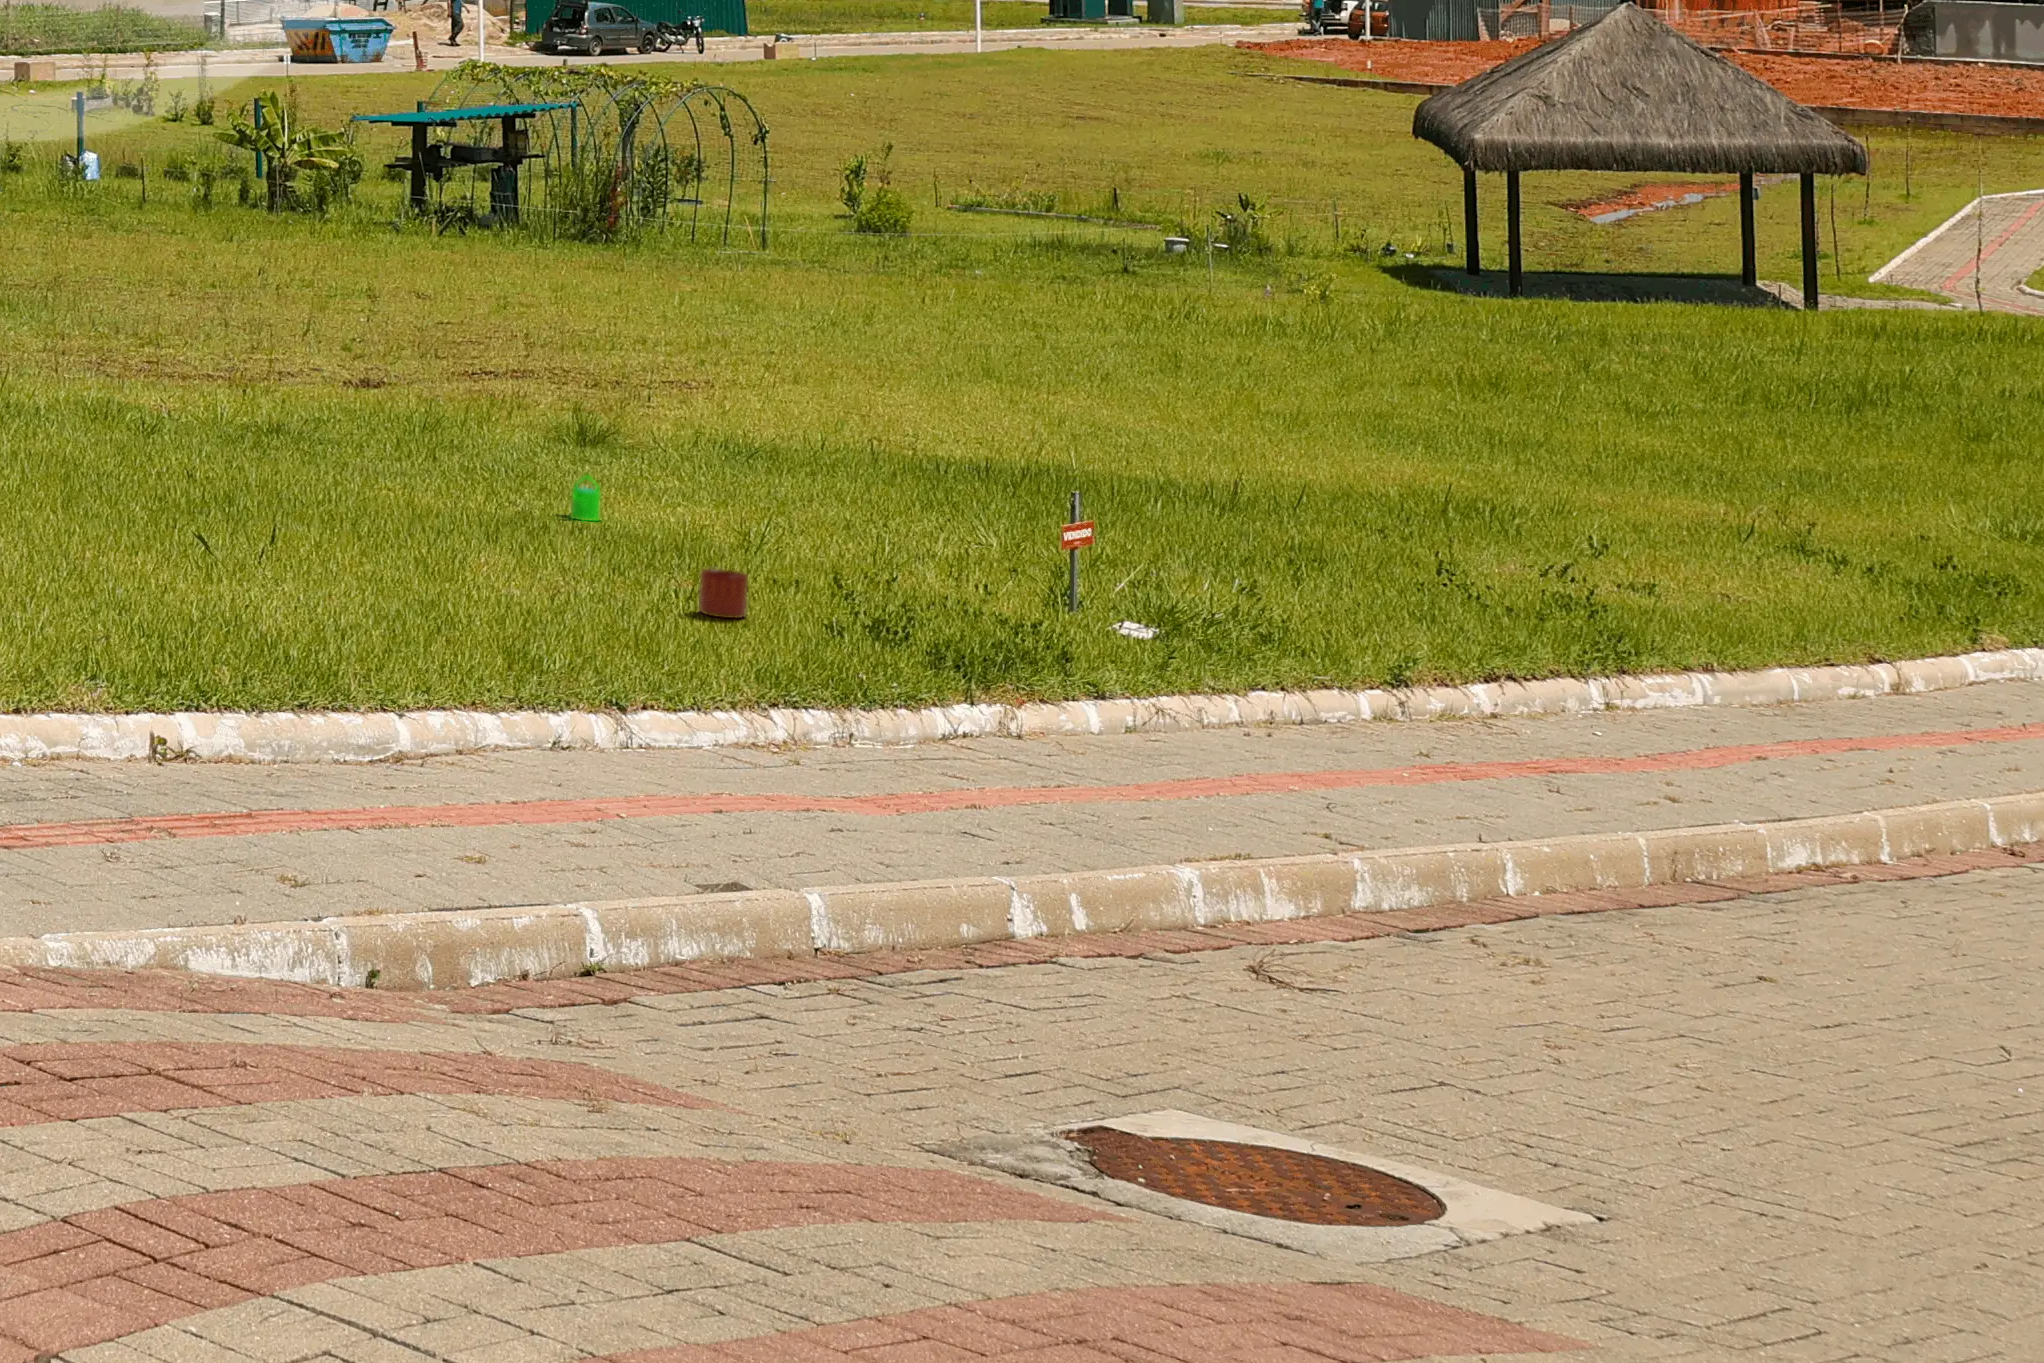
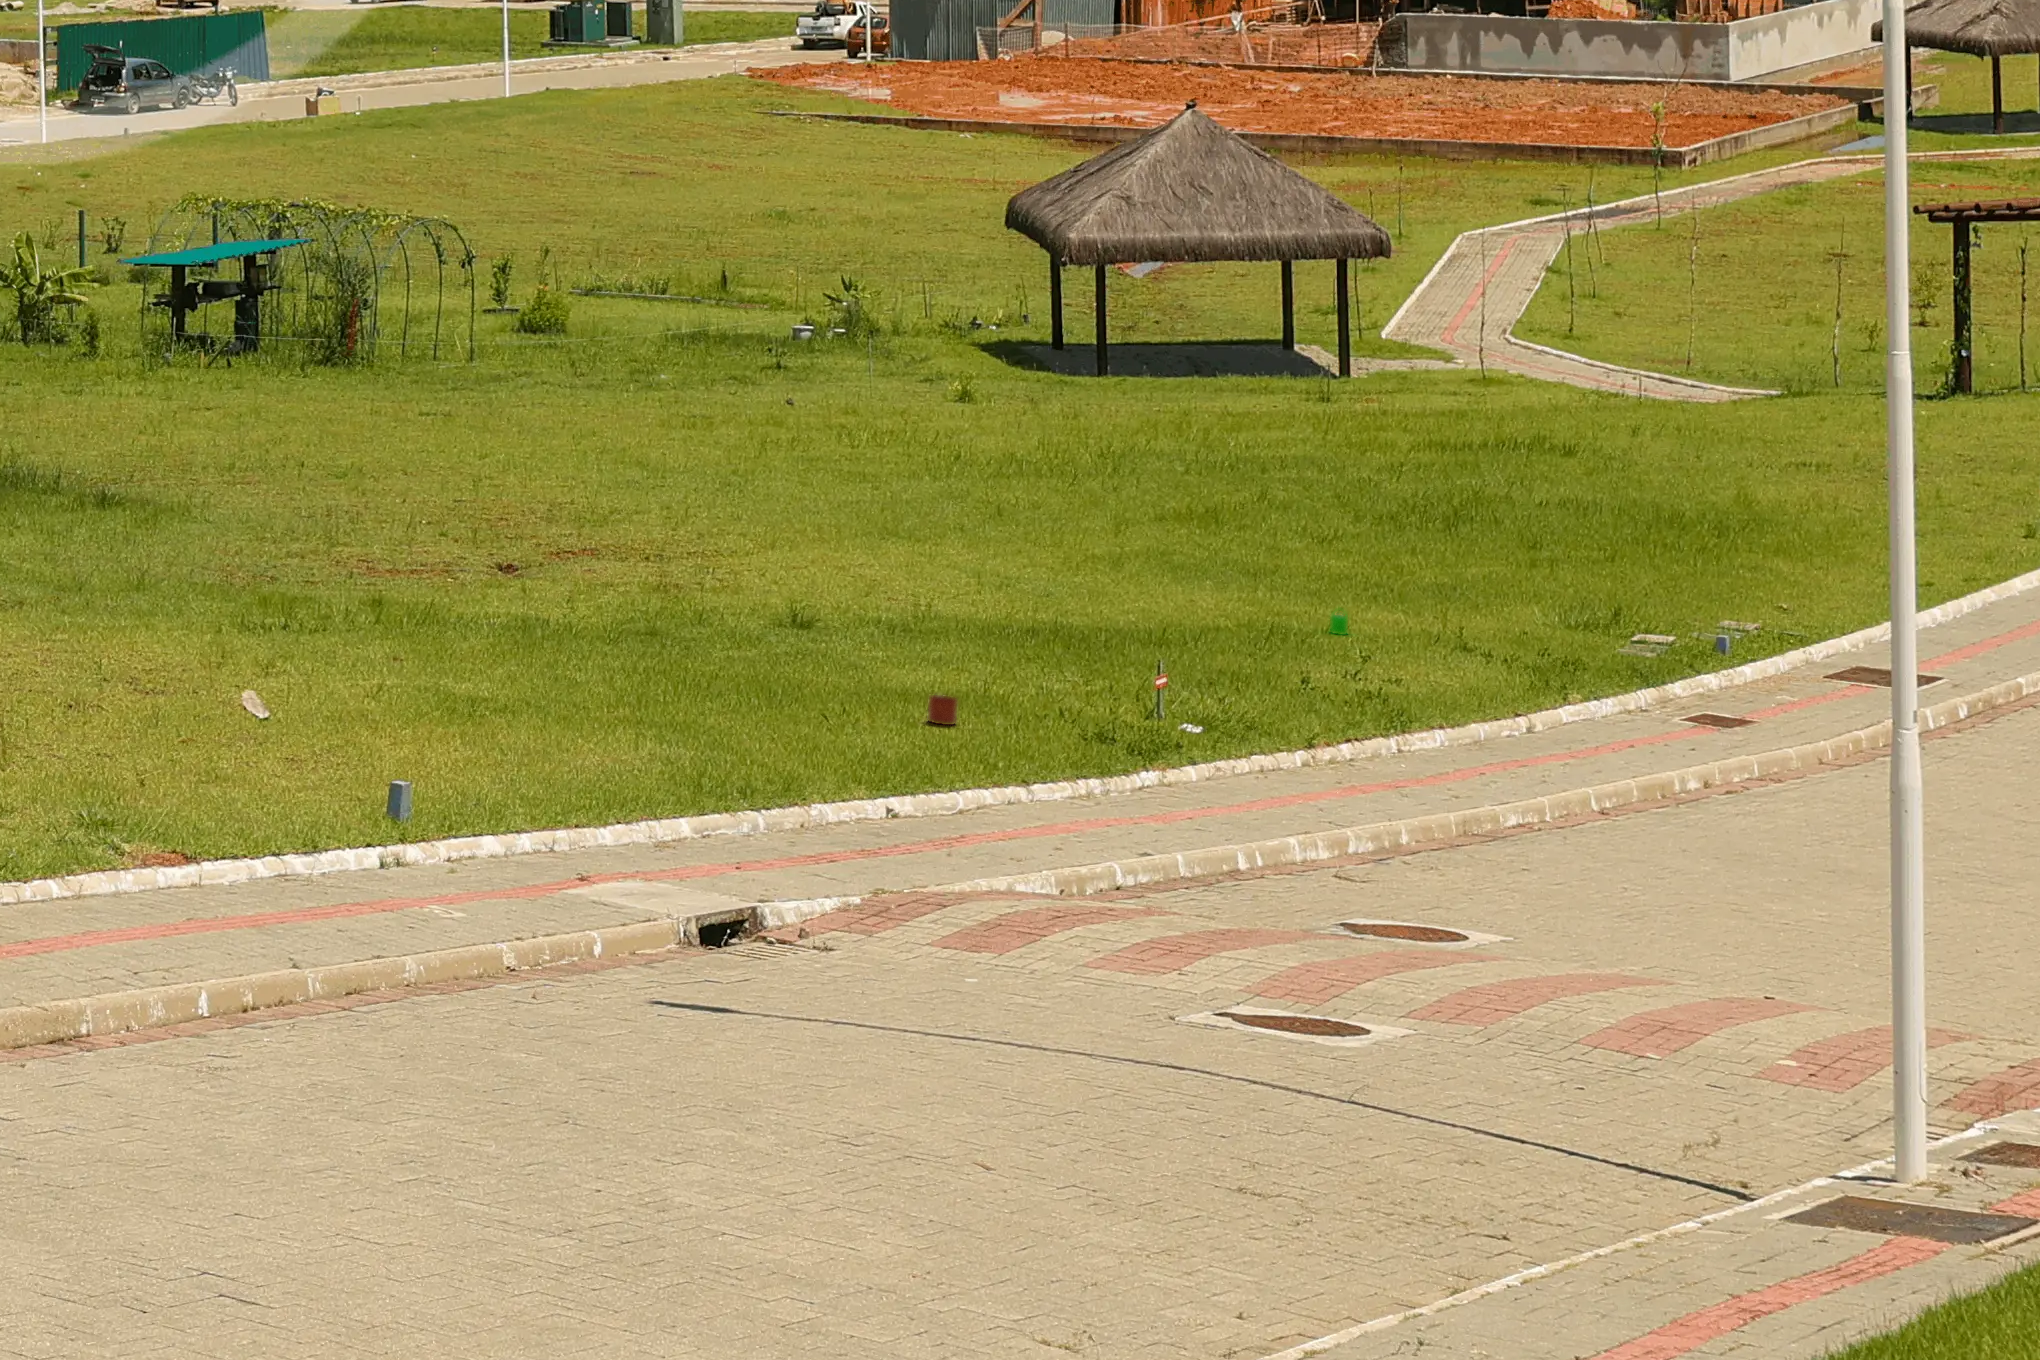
watering can: present [571,475,601,521] -> present [1329,613,1348,635]

